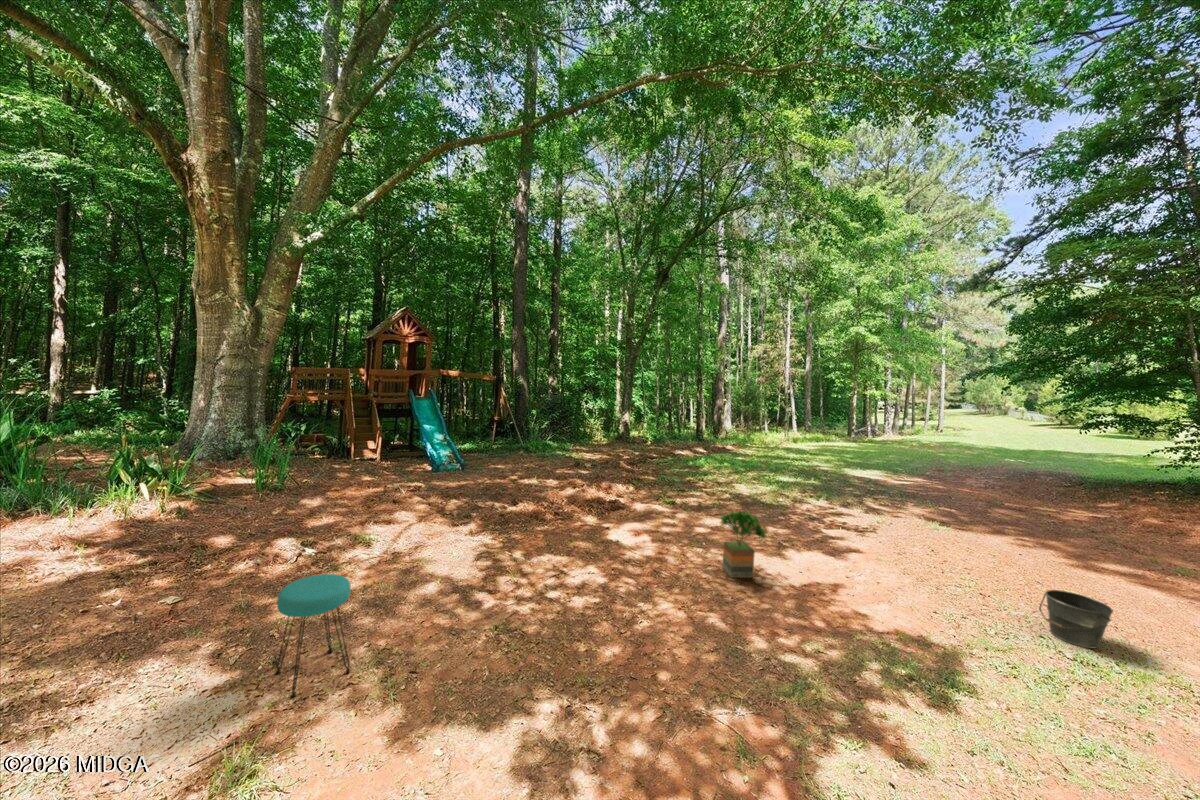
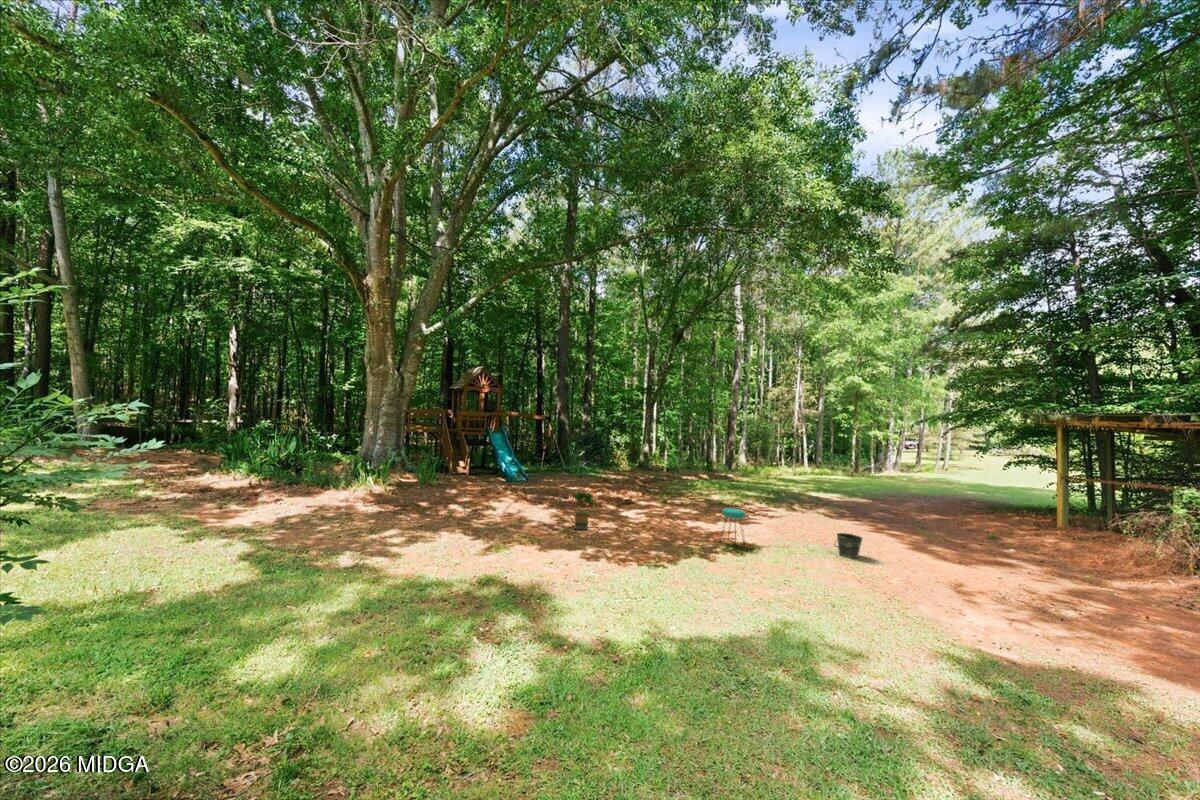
potted tree: present [721,512,766,578] -> present [573,493,595,529]
stool: present [275,574,351,697] -> present [722,508,745,543]

